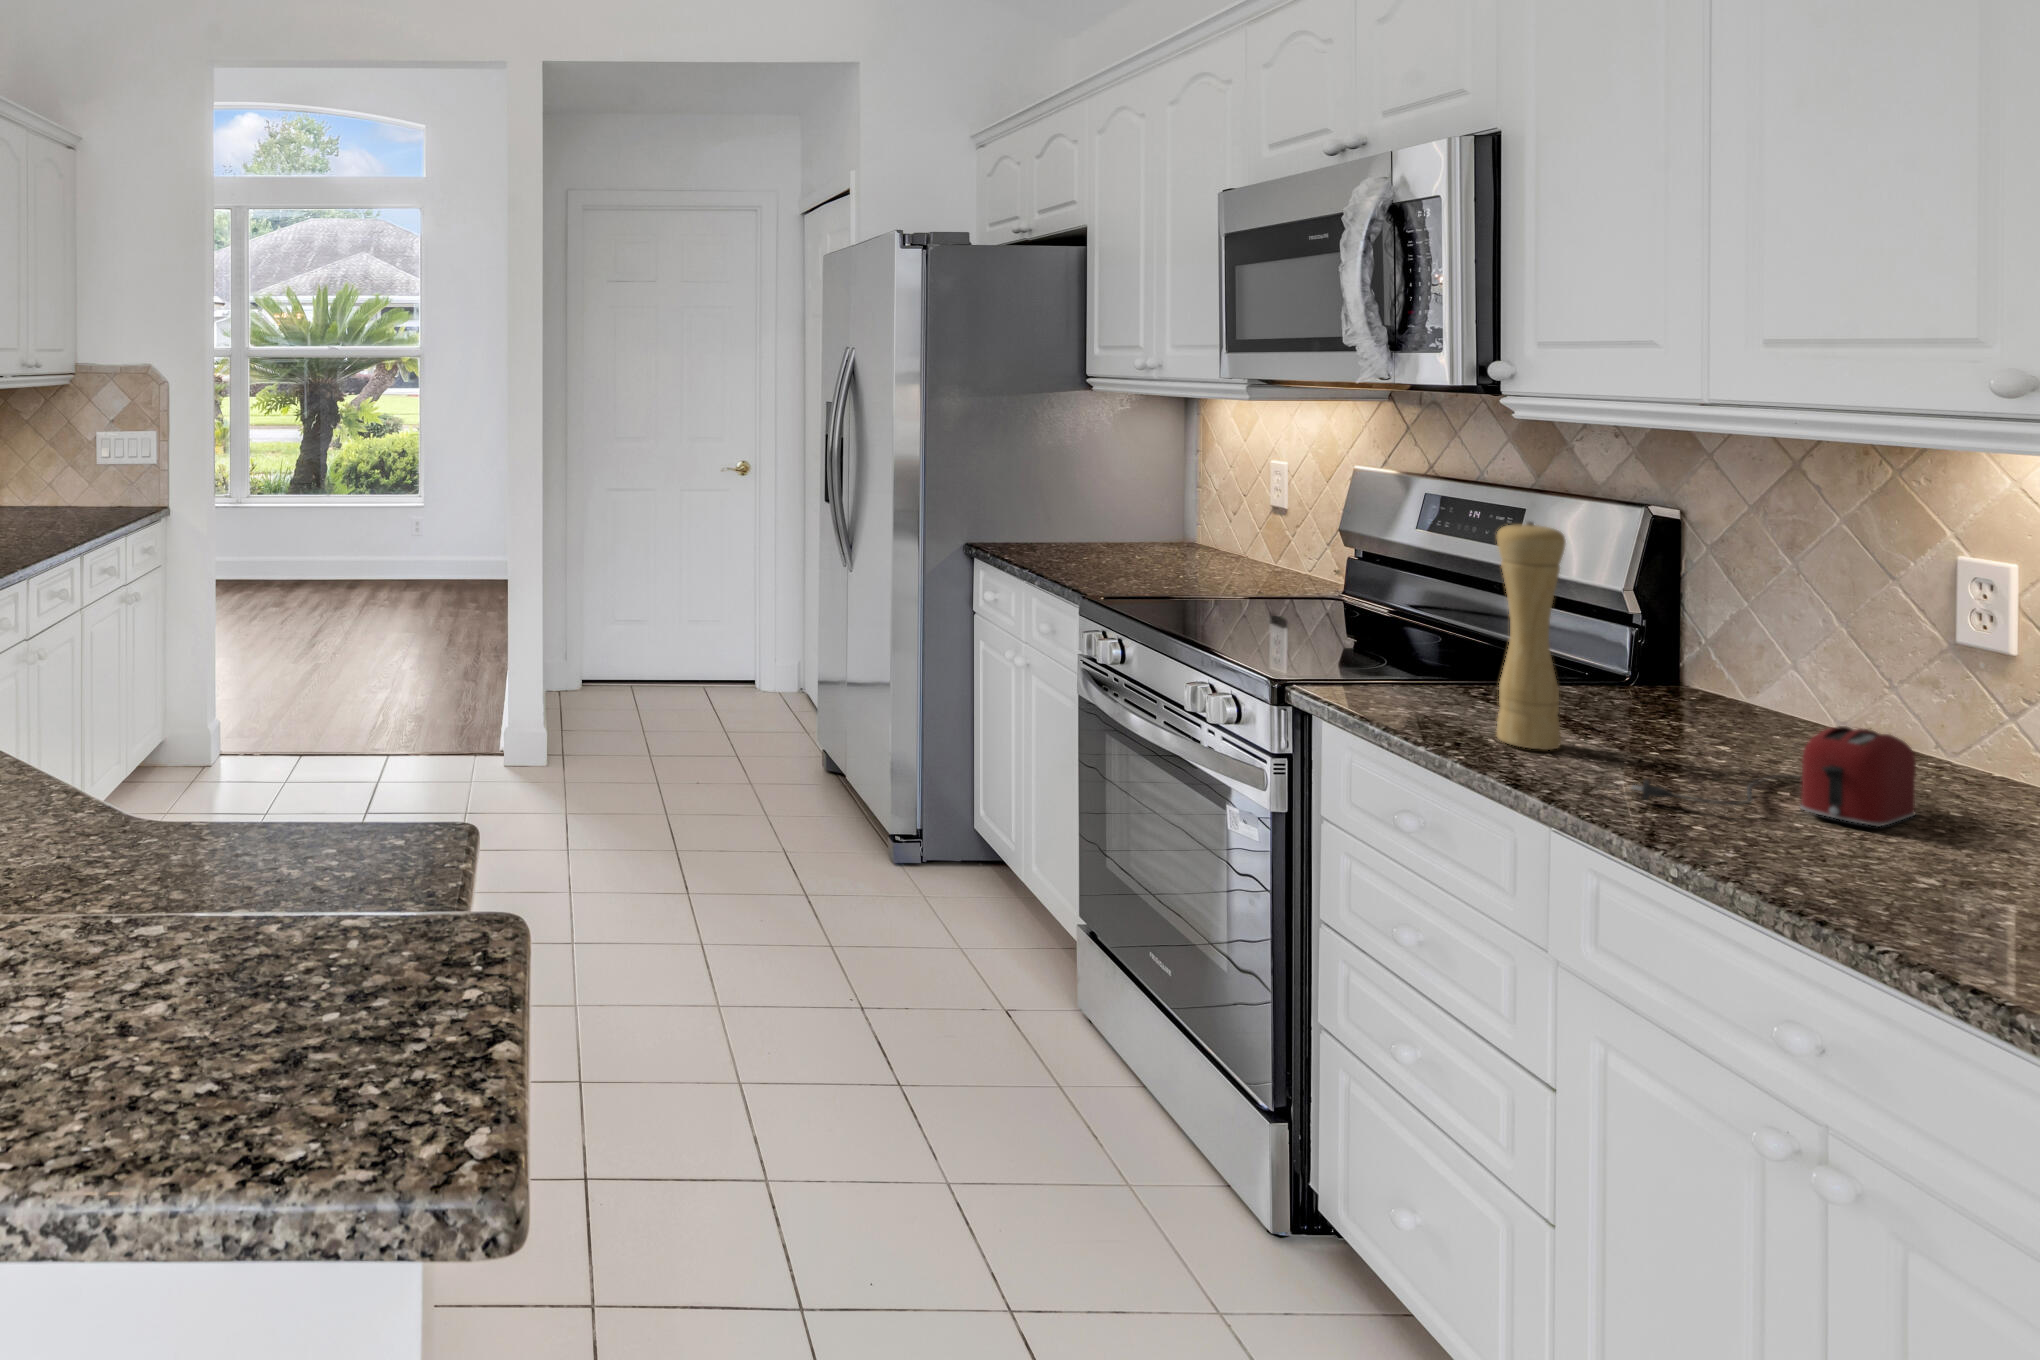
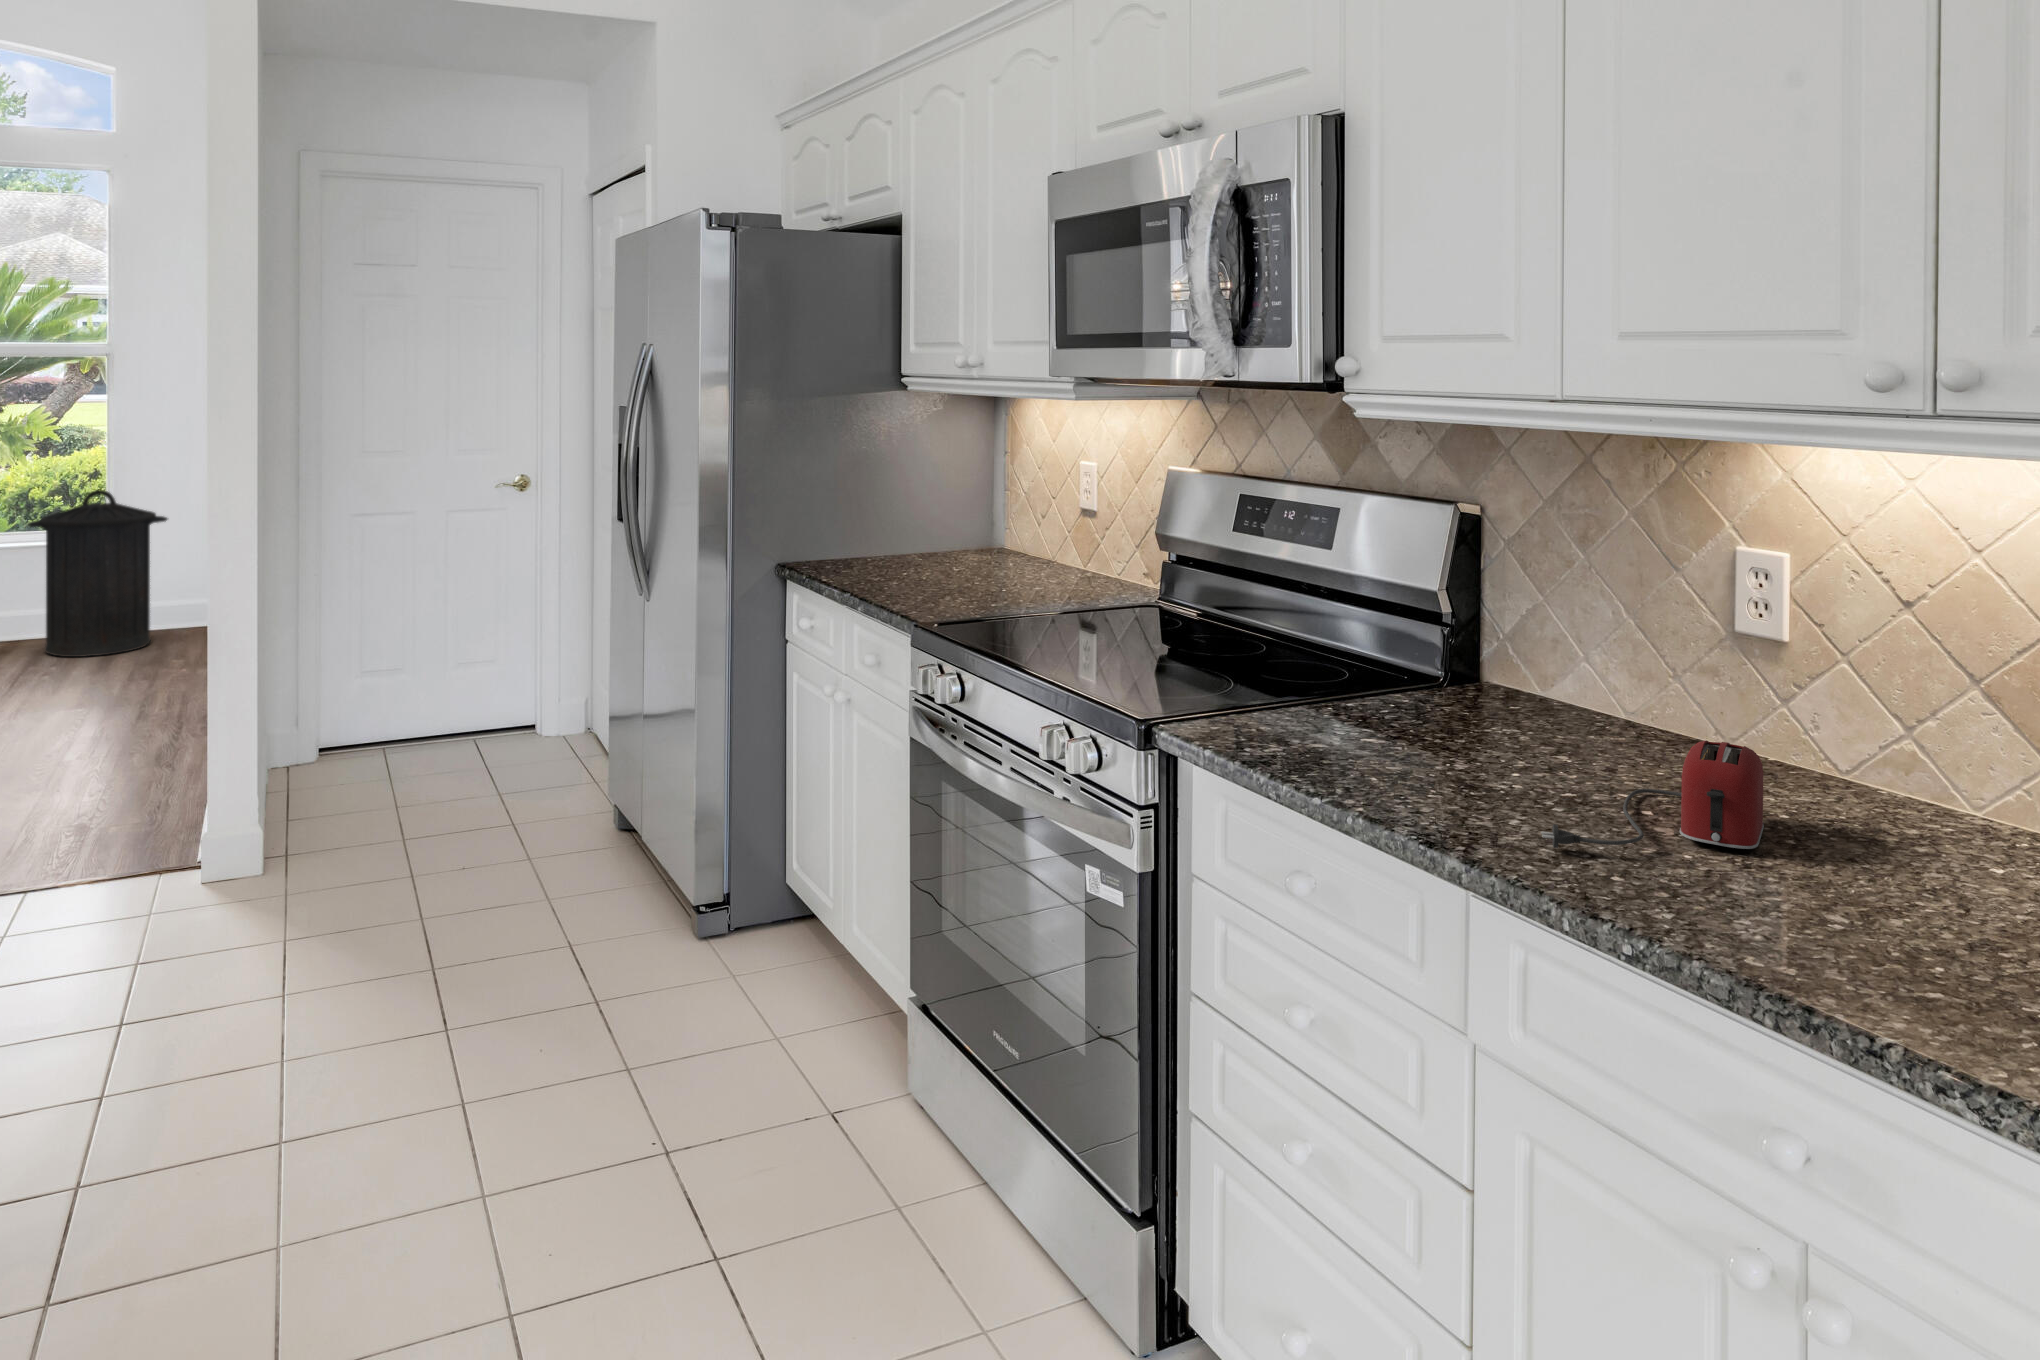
trash can: none [376,466,474,597] -> present [28,490,167,657]
pepper mill: present [1497,521,1566,750] -> none [1381,537,1447,788]

